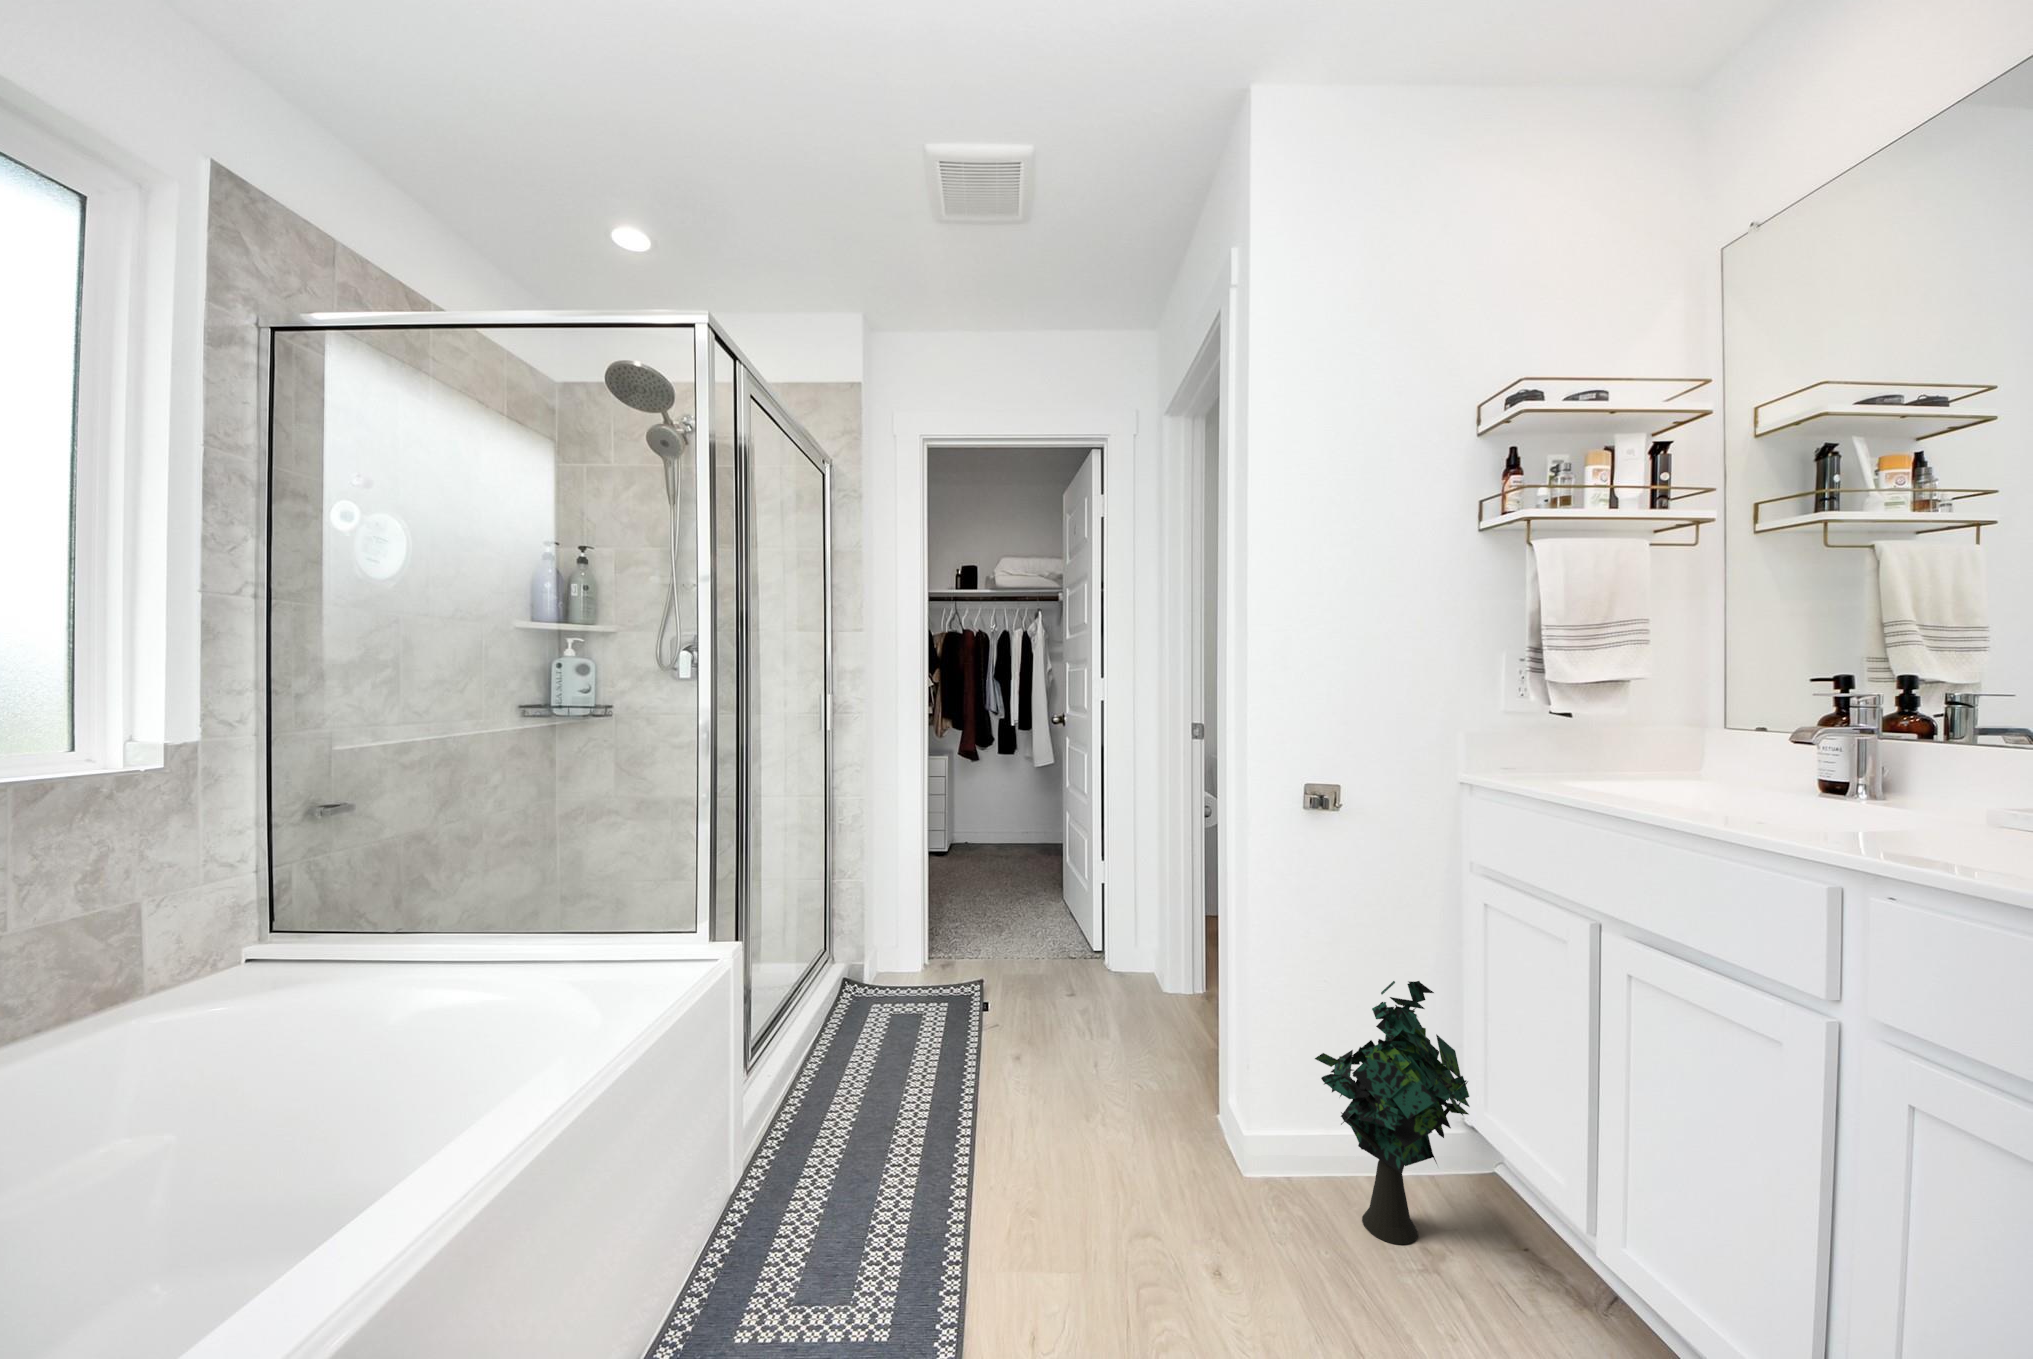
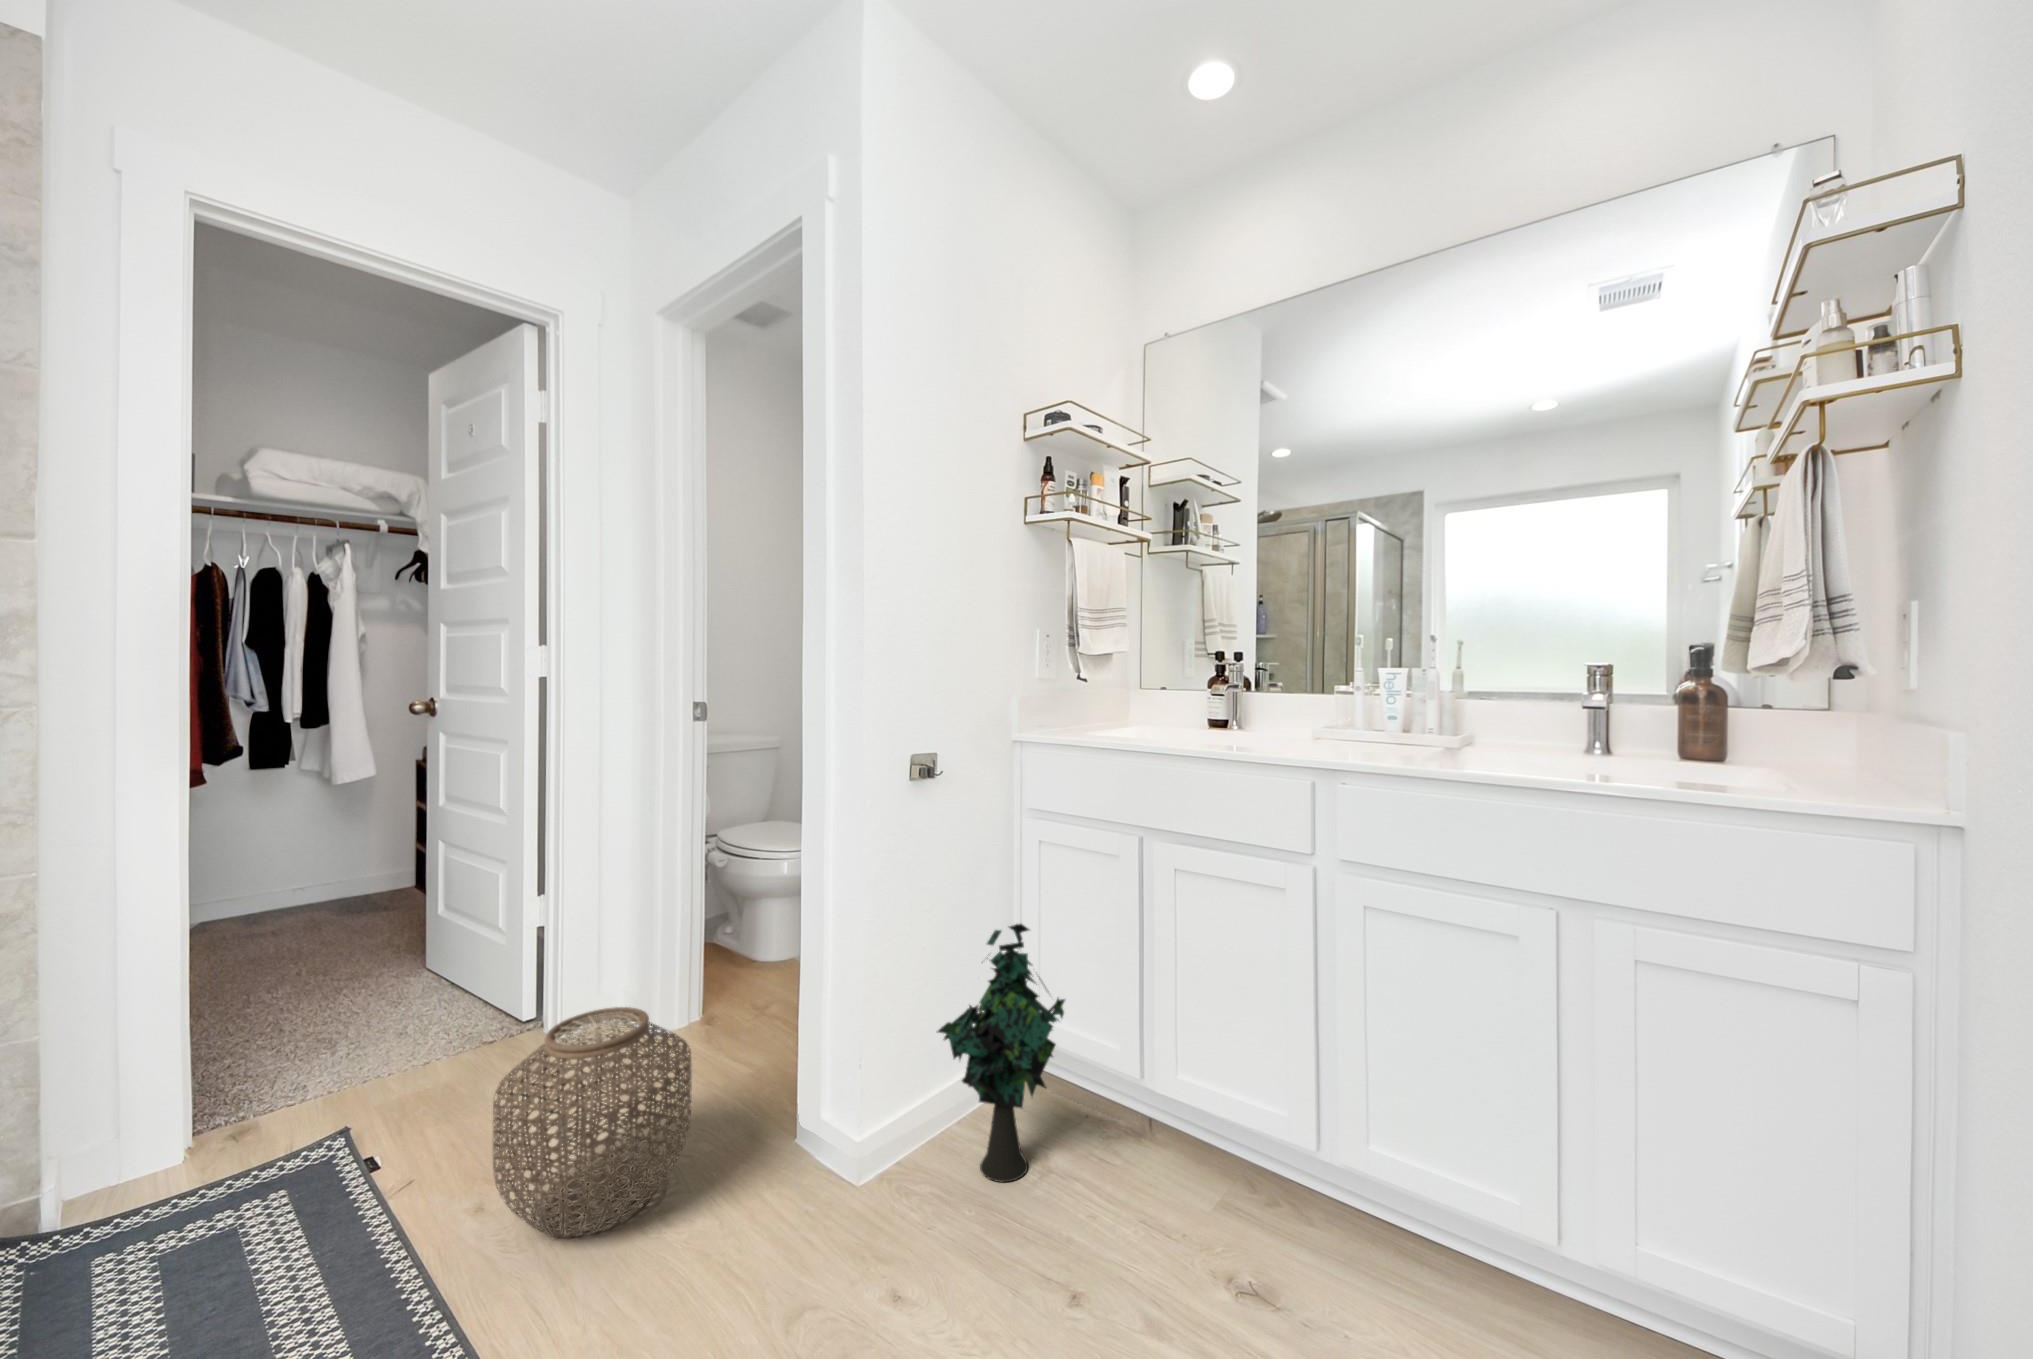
woven basket: none [1011,948,1136,1104] -> present [493,1007,692,1238]

